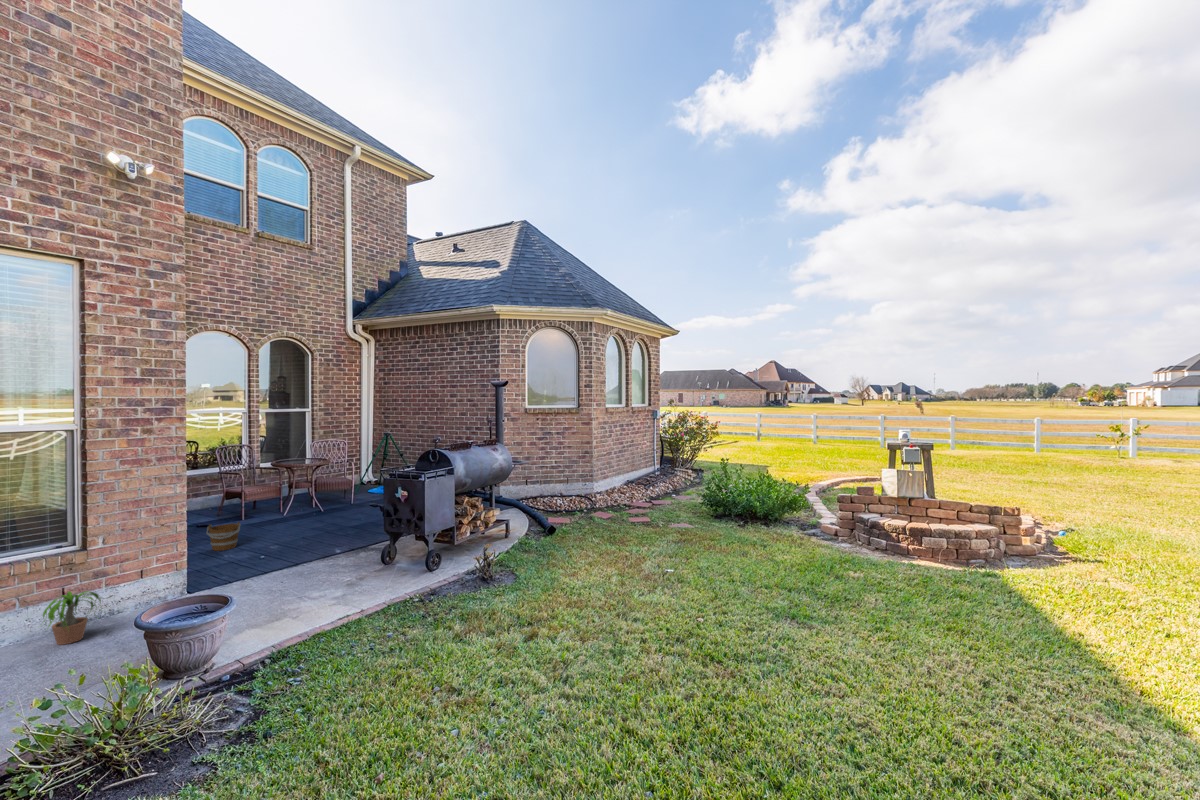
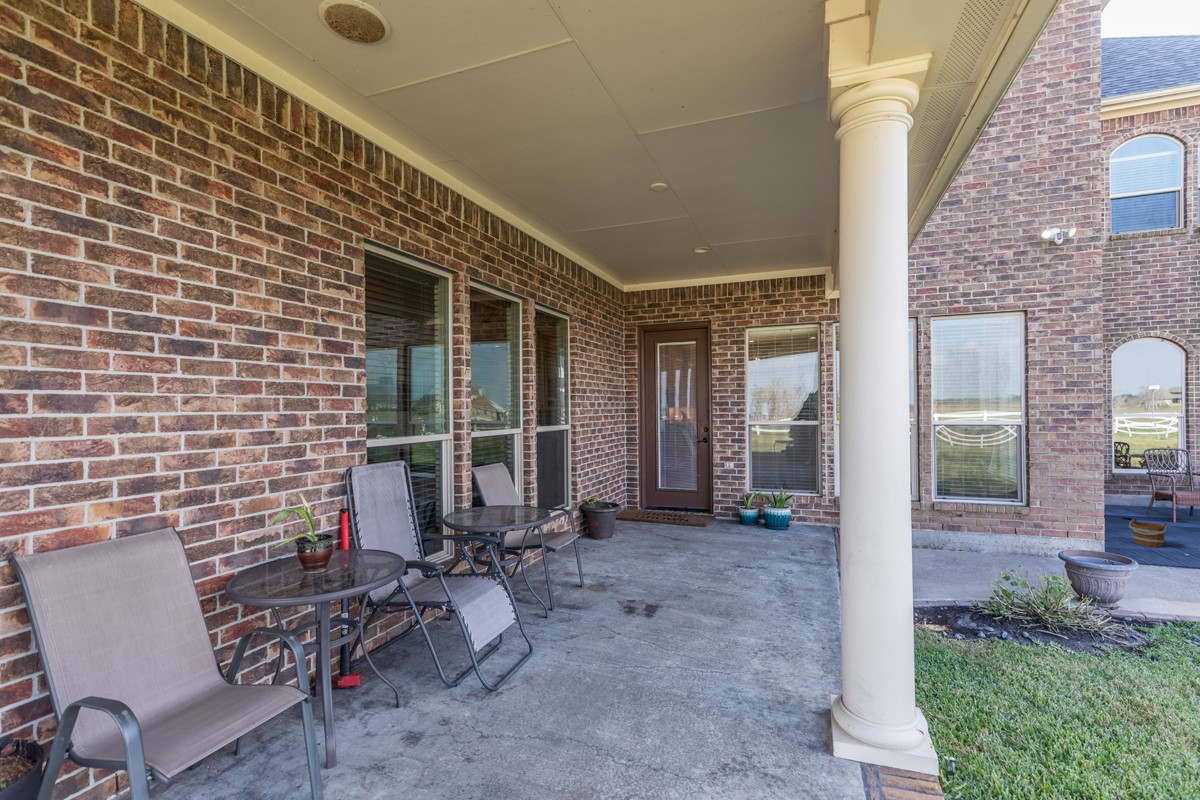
potted plant: present [43,591,101,645] -> none [999,528,1046,562]

